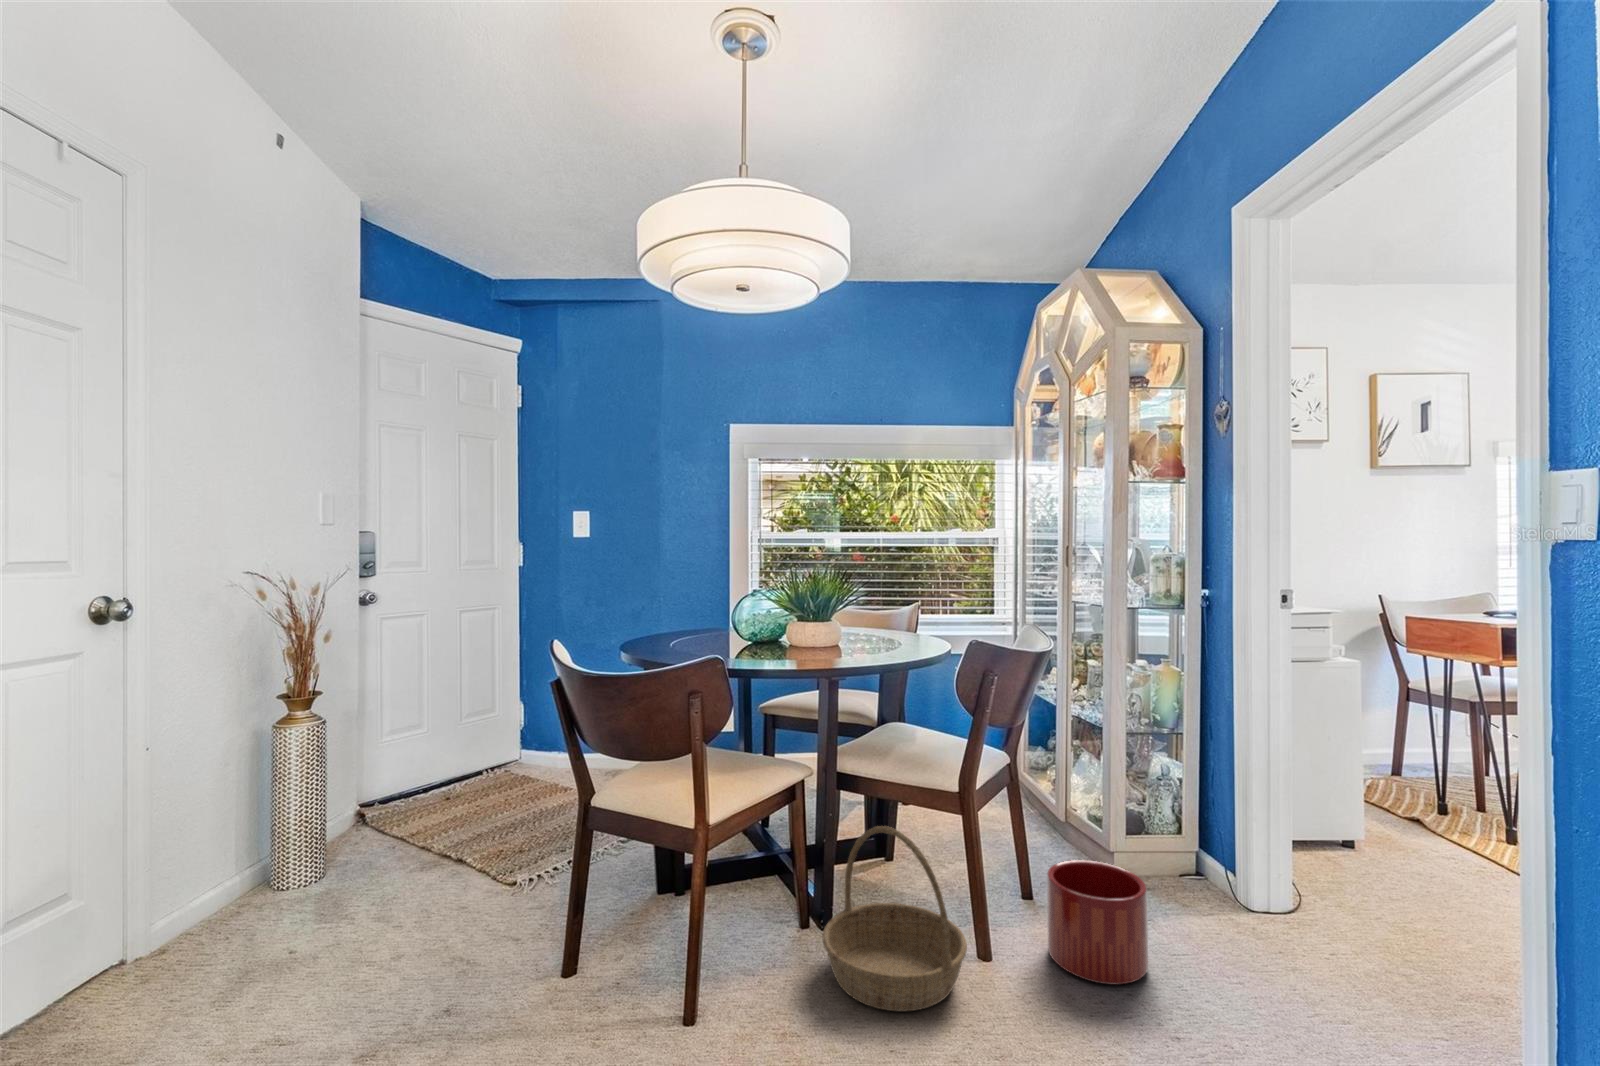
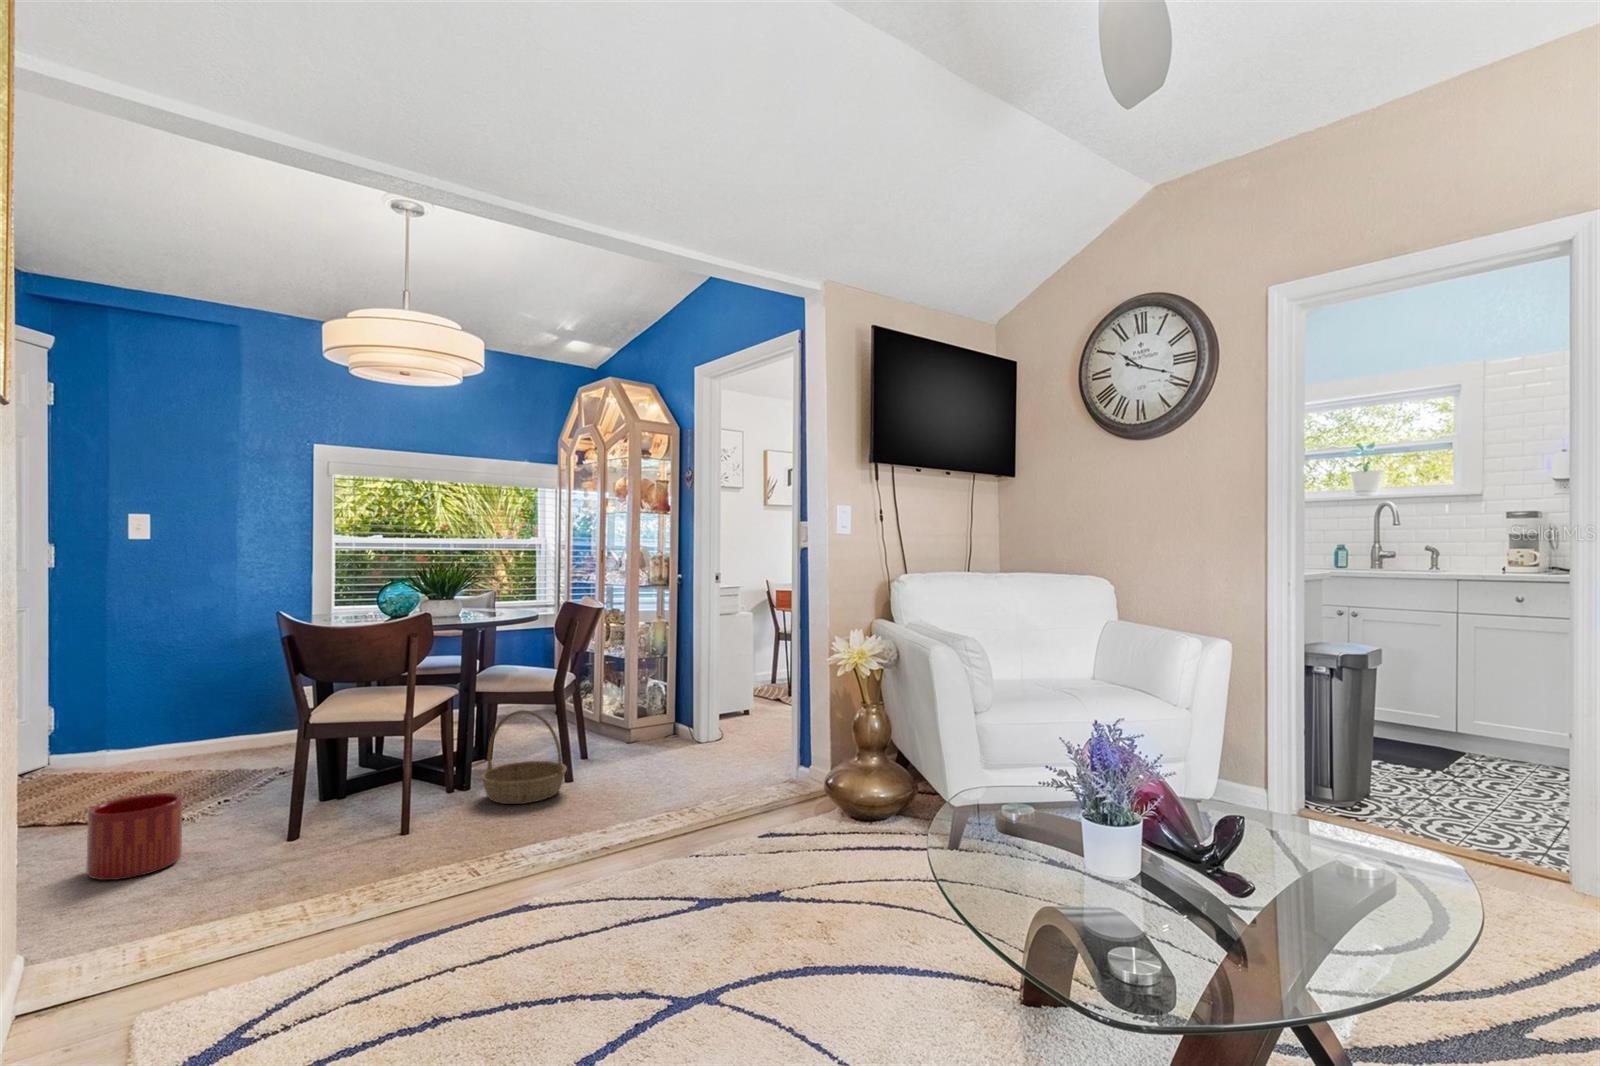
planter: present [1047,860,1148,985] -> present [86,793,183,880]

